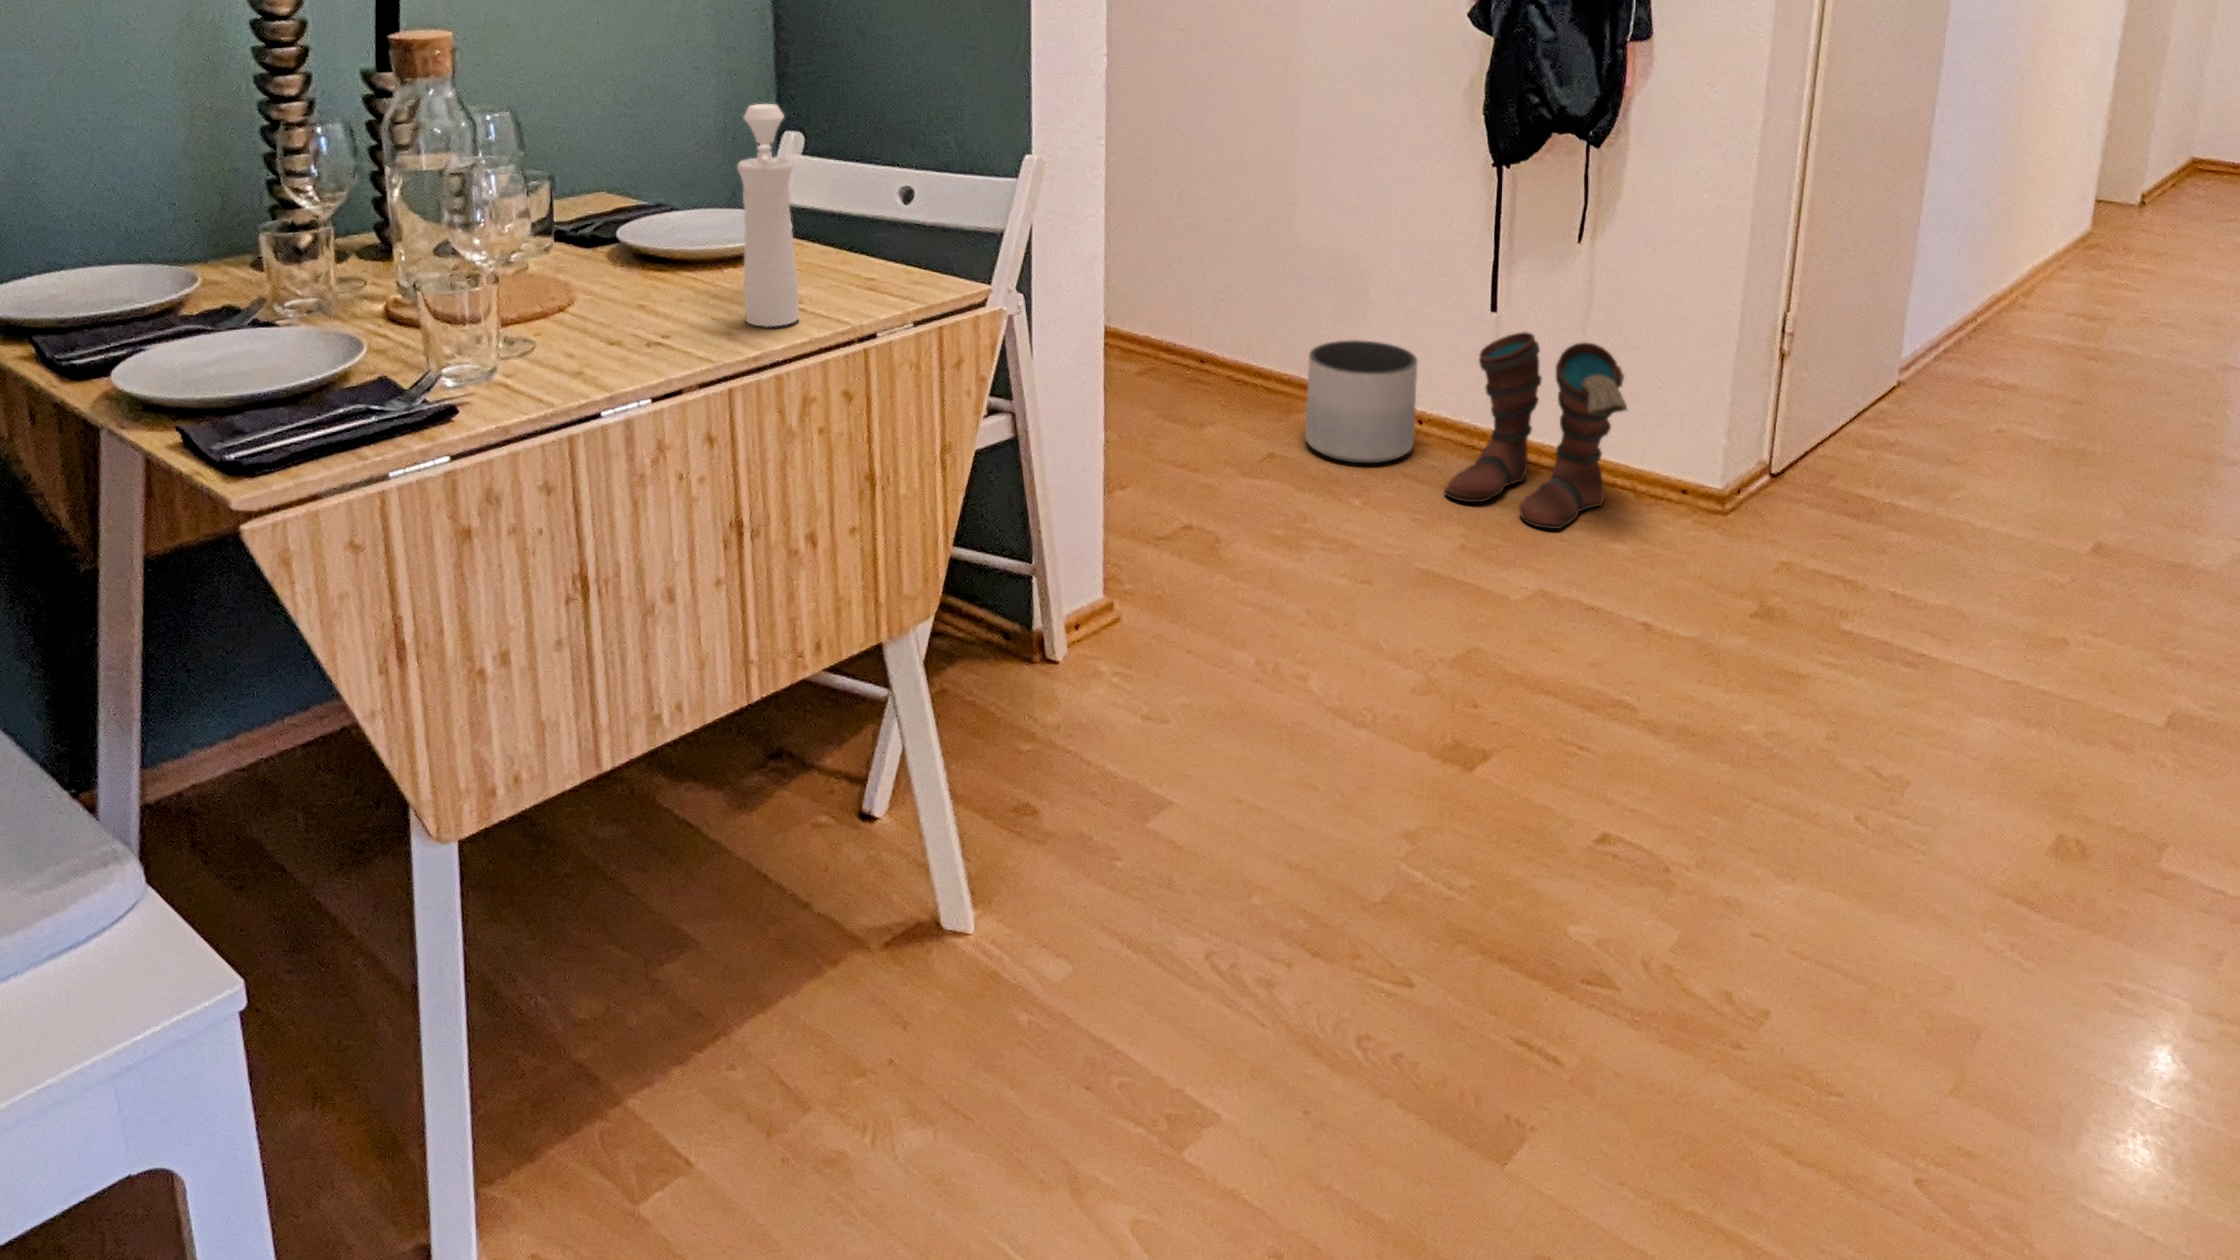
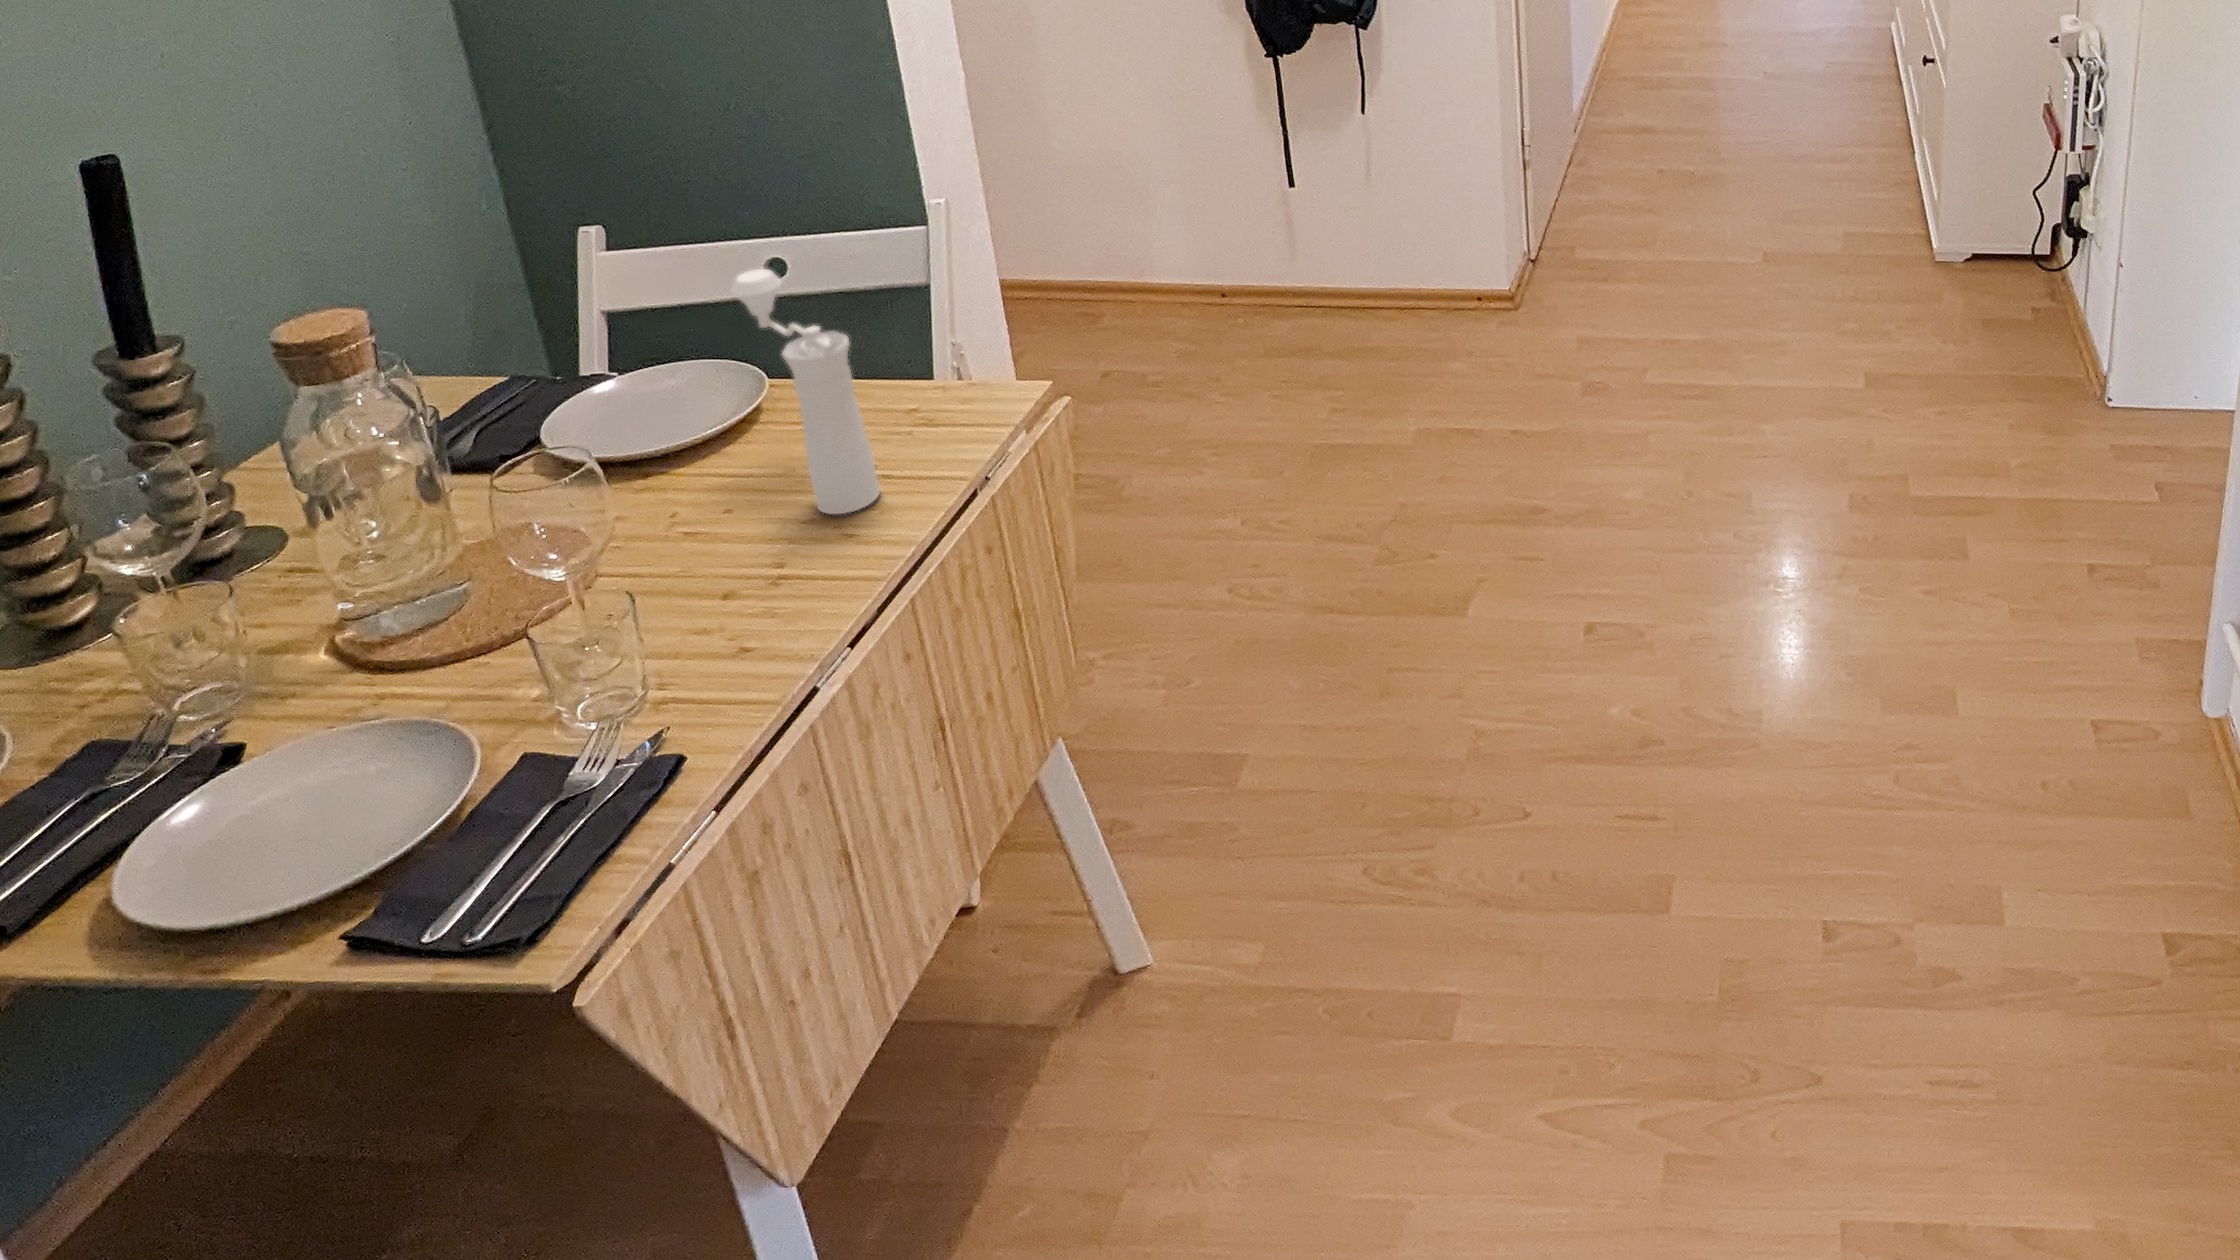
boots: present [1444,332,1628,529] -> none [1292,206,1448,381]
planter: present [1305,340,1417,463] -> none [1119,247,1239,374]

